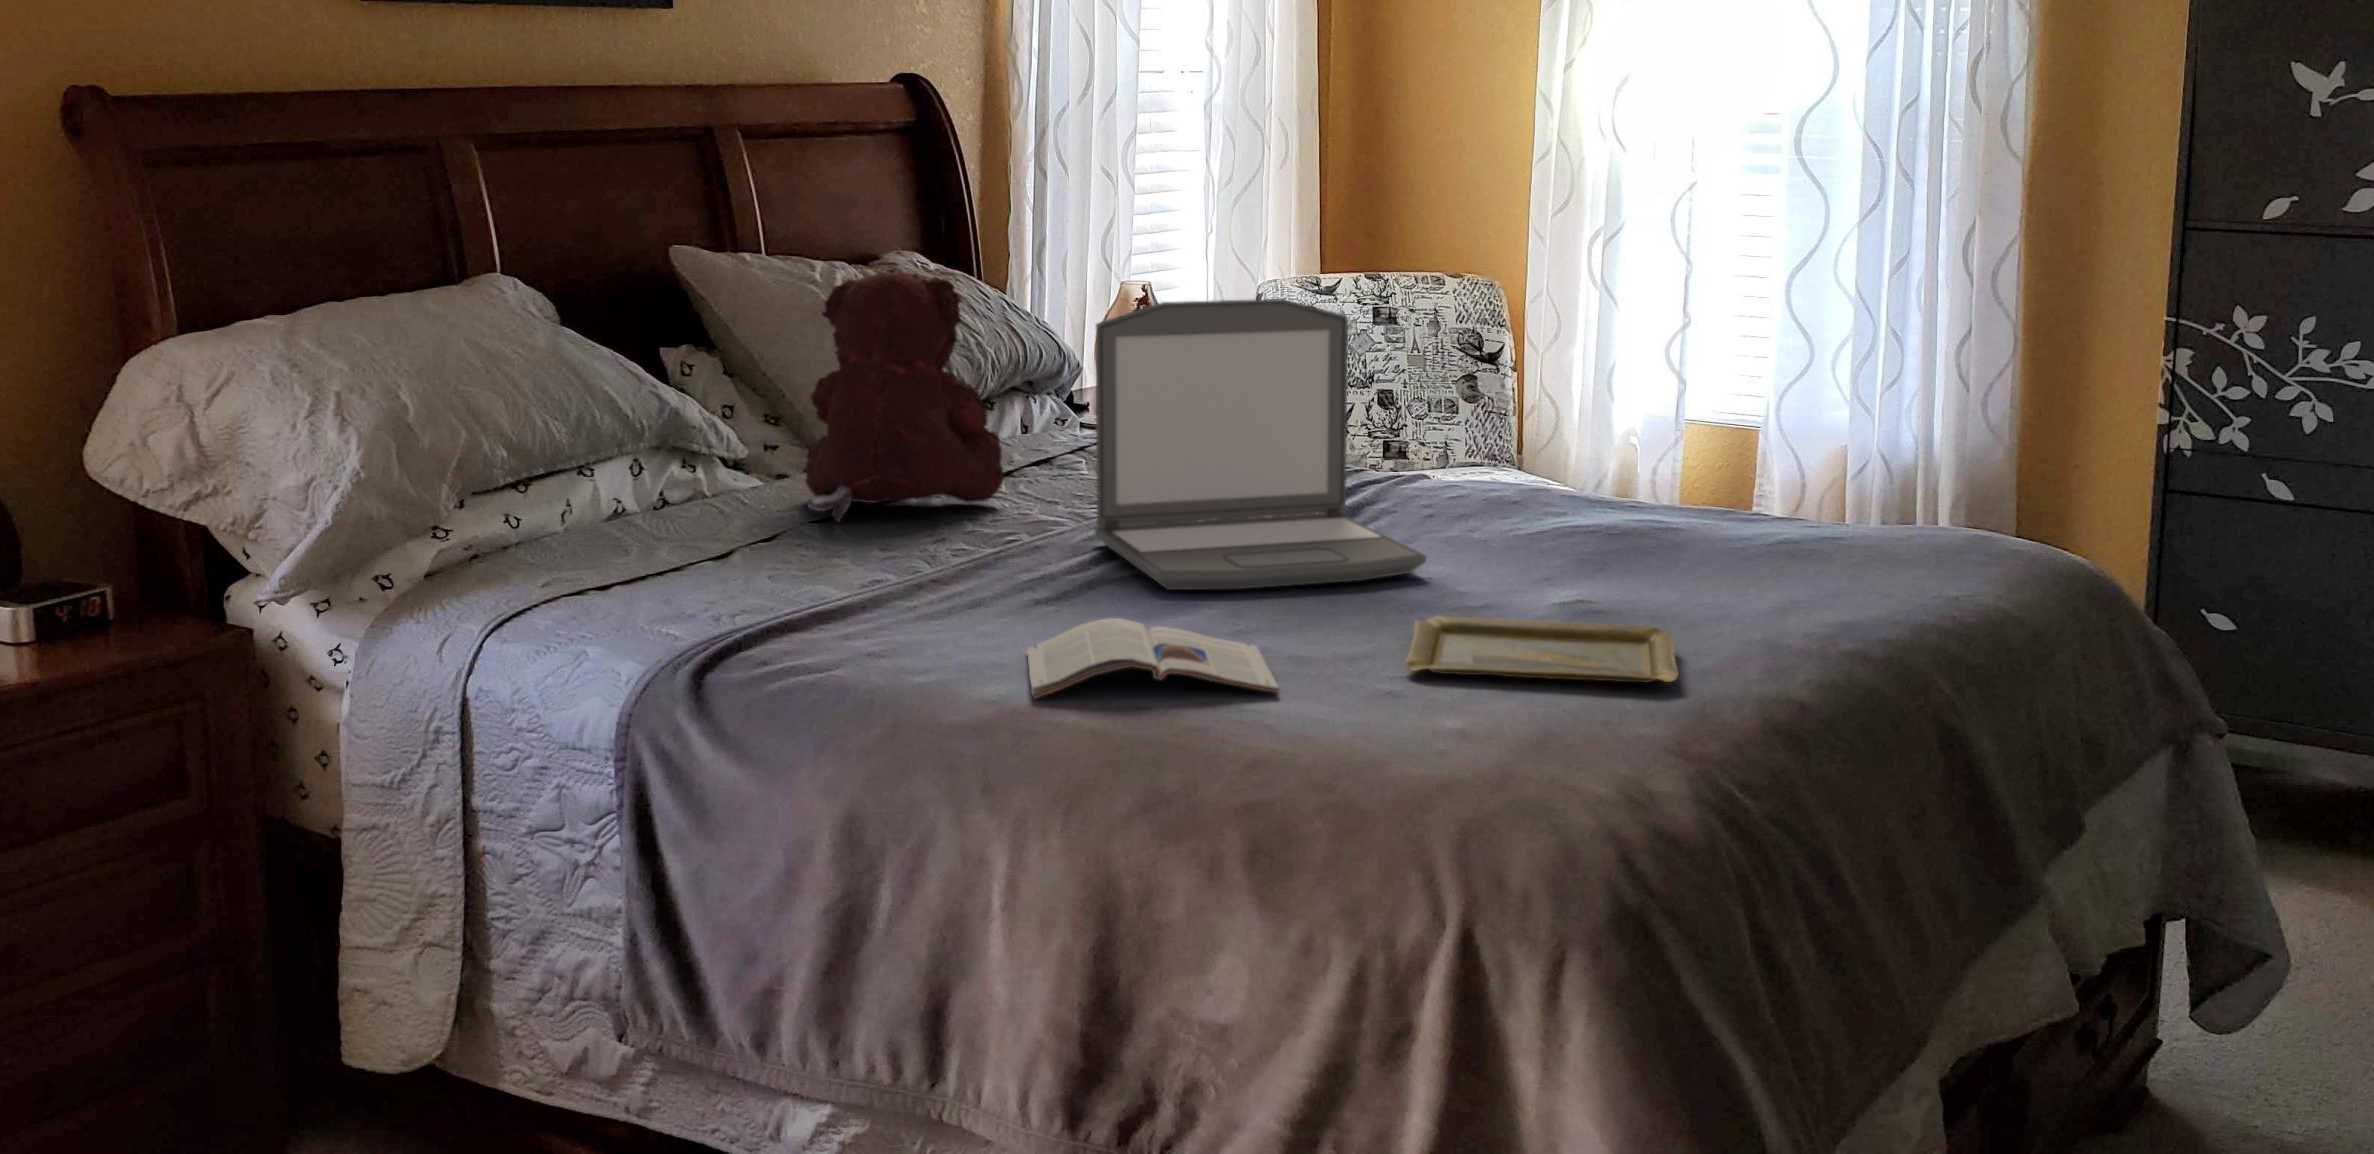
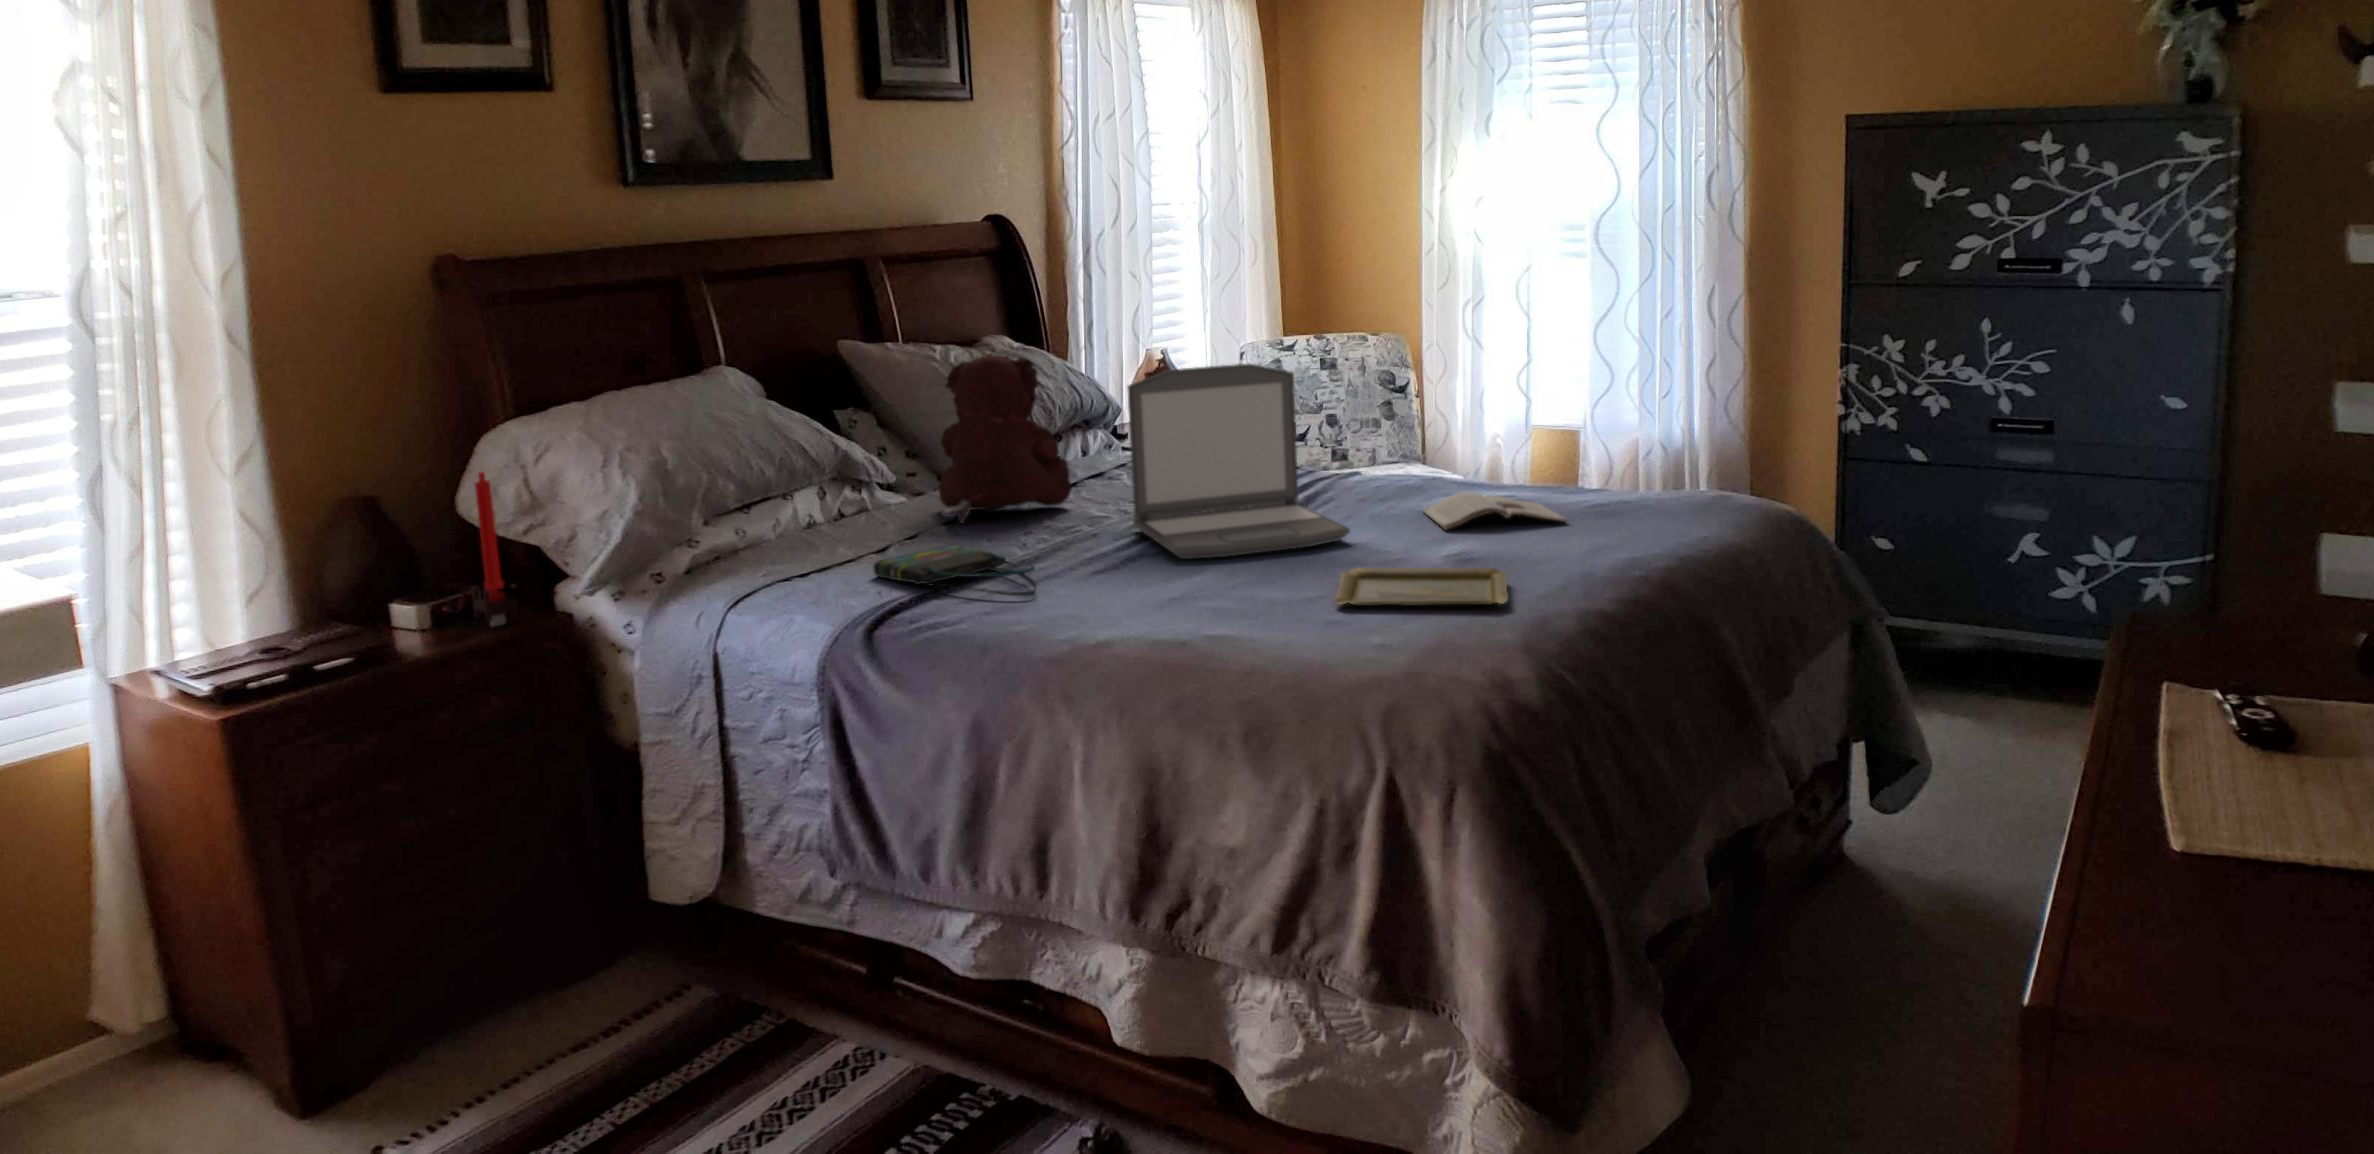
candle: none [104,407,173,640] -> present [471,472,519,626]
tote bag: none [701,552,946,634] -> present [873,545,1036,596]
magazine: present [1027,618,1279,698] -> present [1424,492,1567,530]

